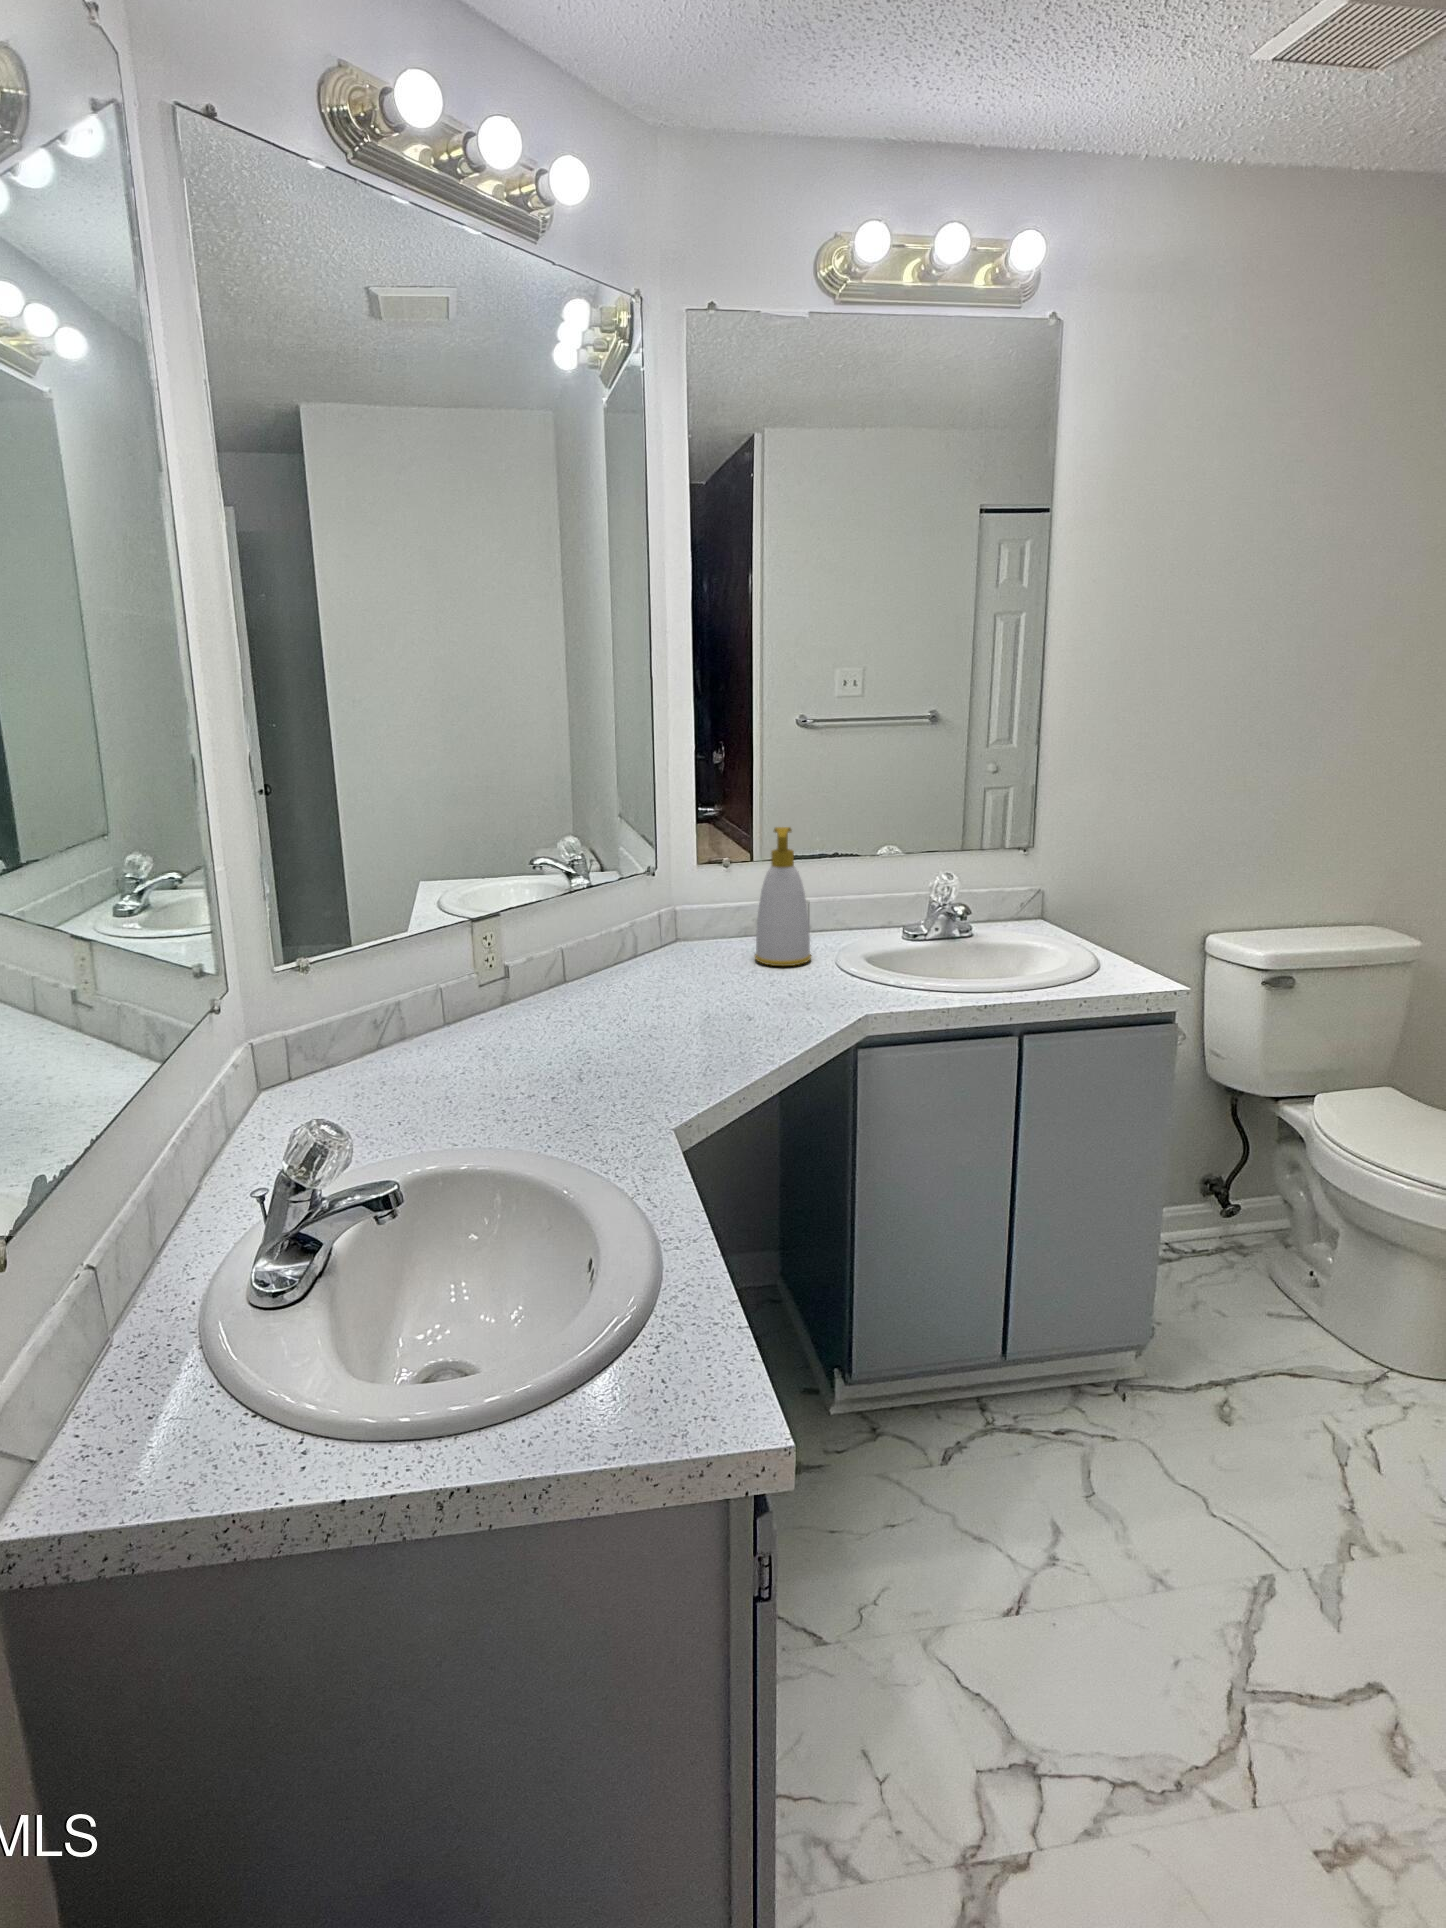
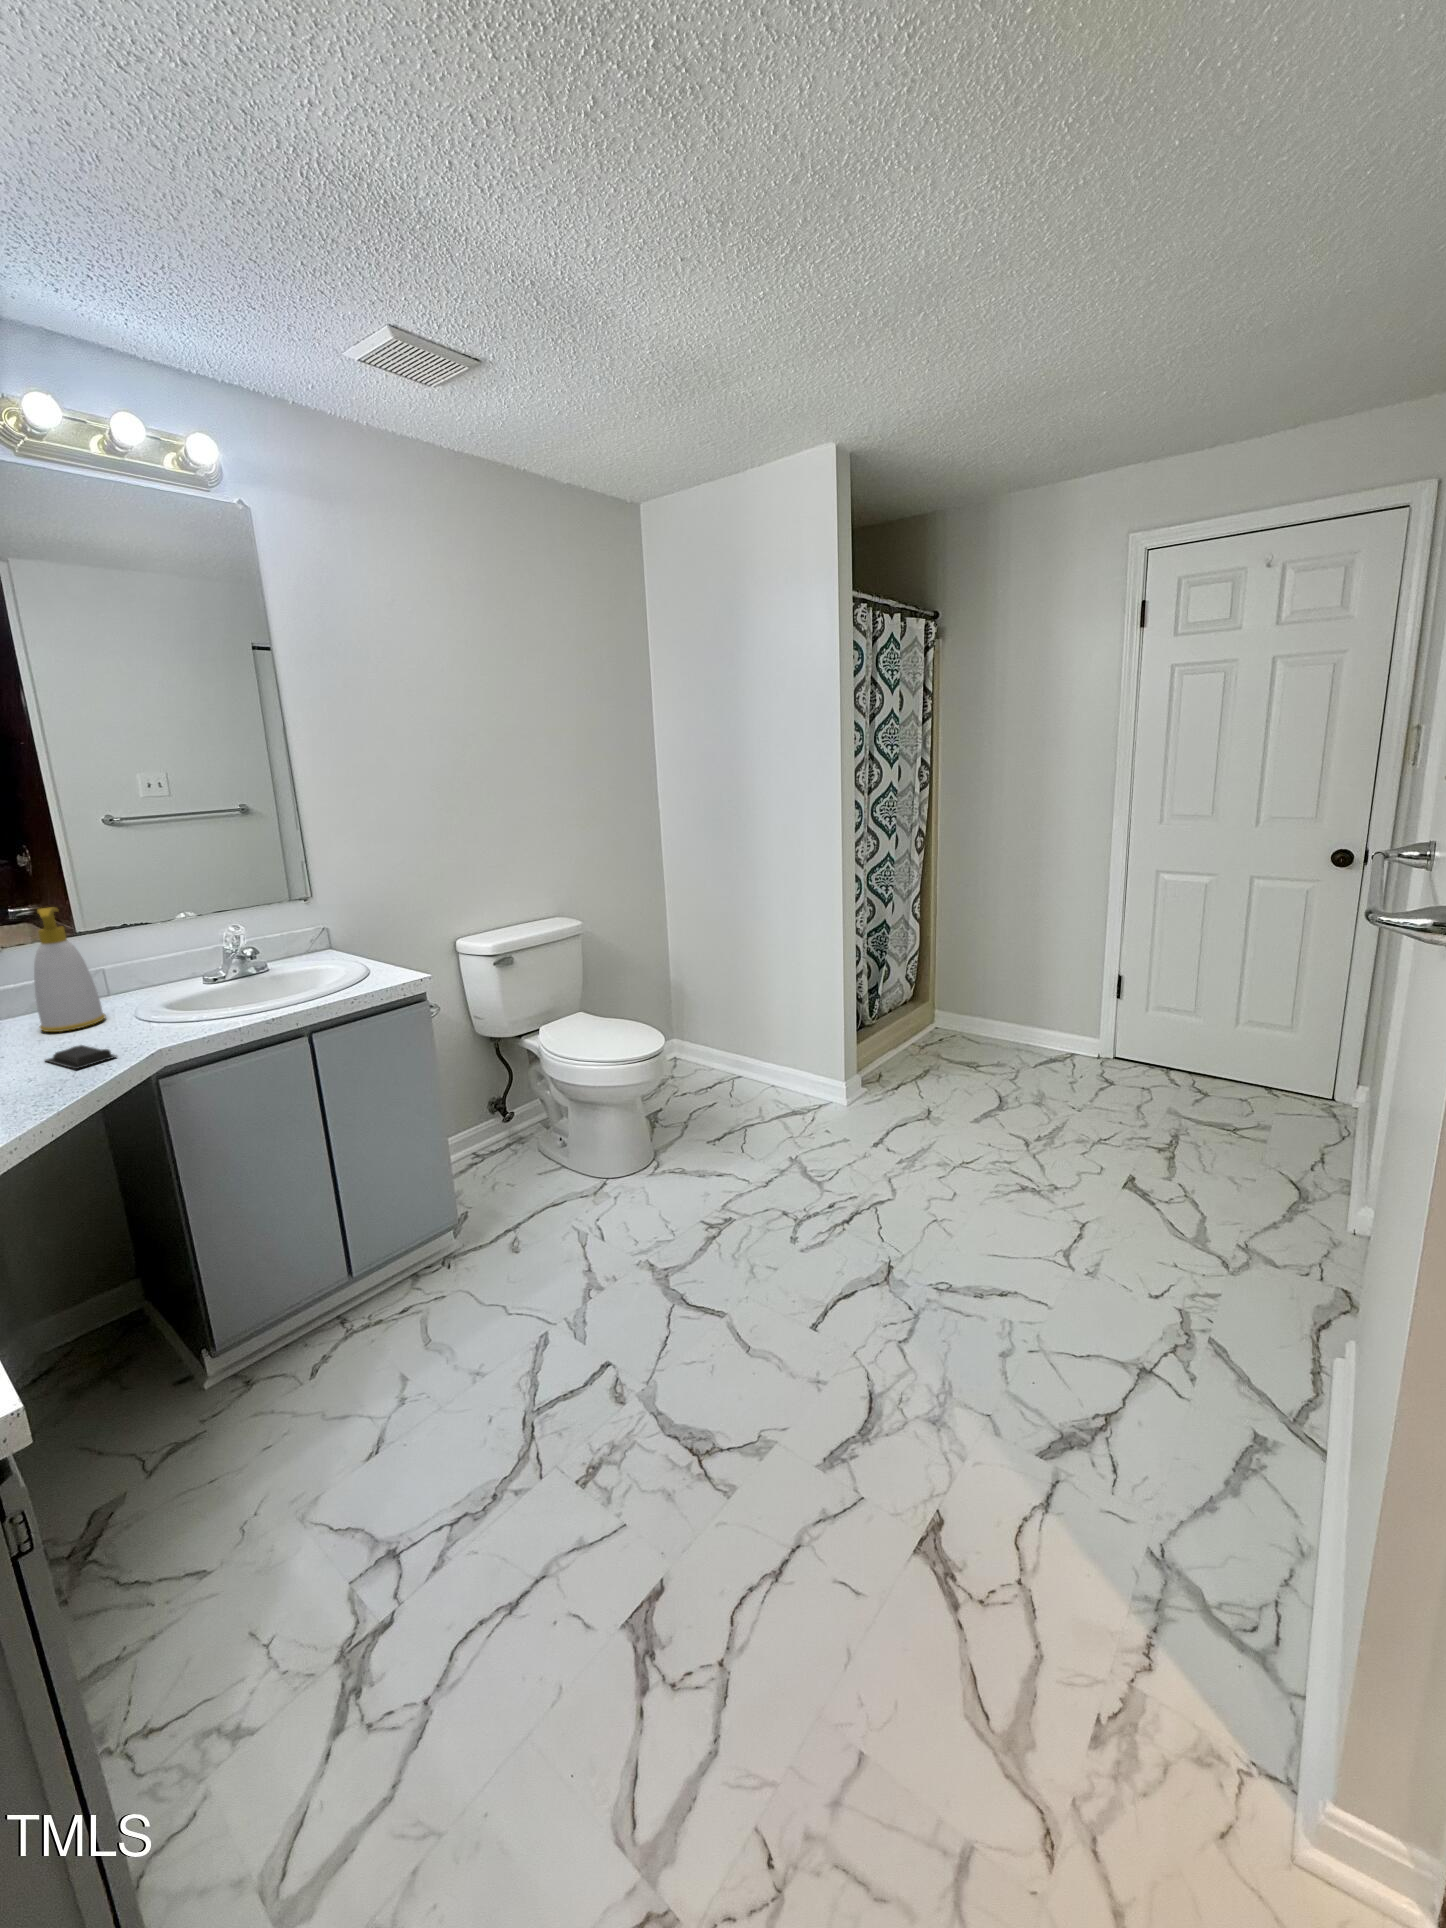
soap bar: none [762,989,829,1017] -> present [45,1045,116,1069]

